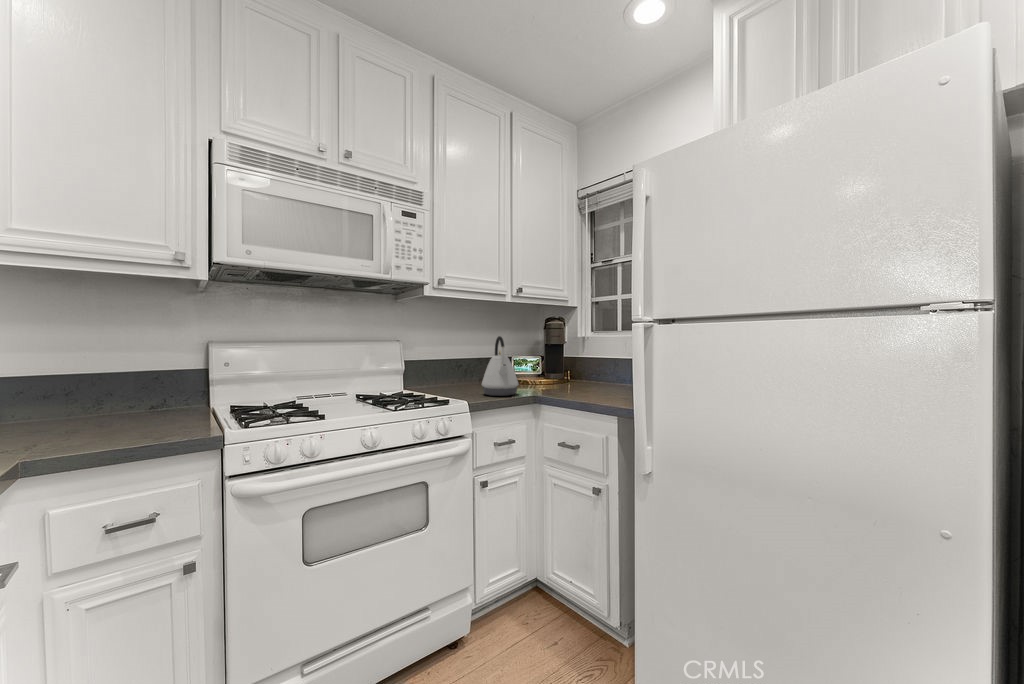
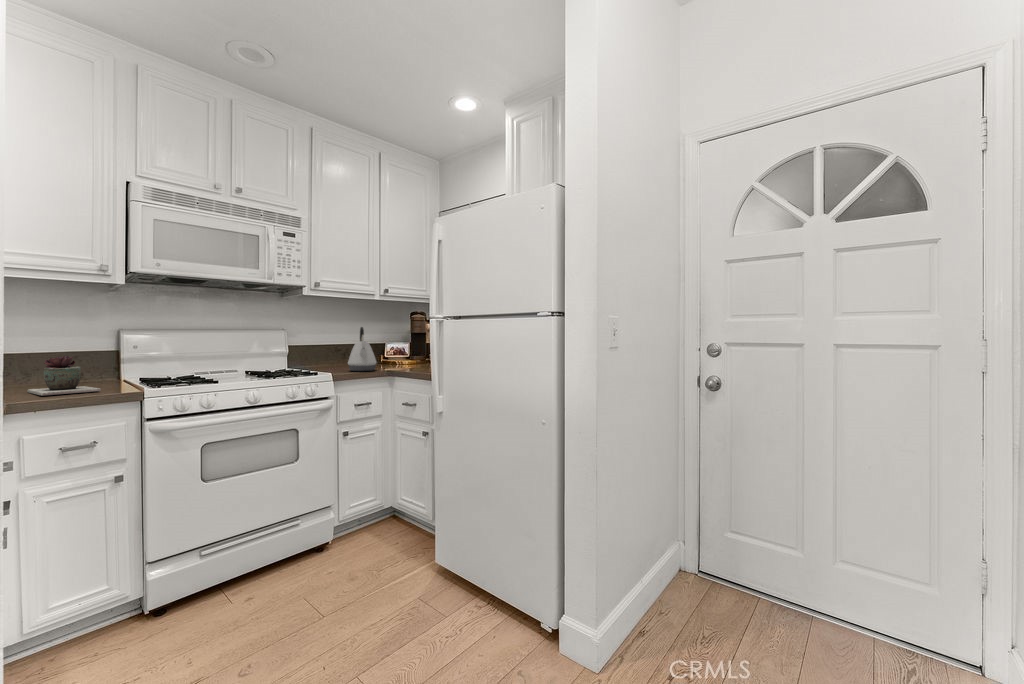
succulent plant: none [71,381,166,444] -> present [28,356,101,396]

